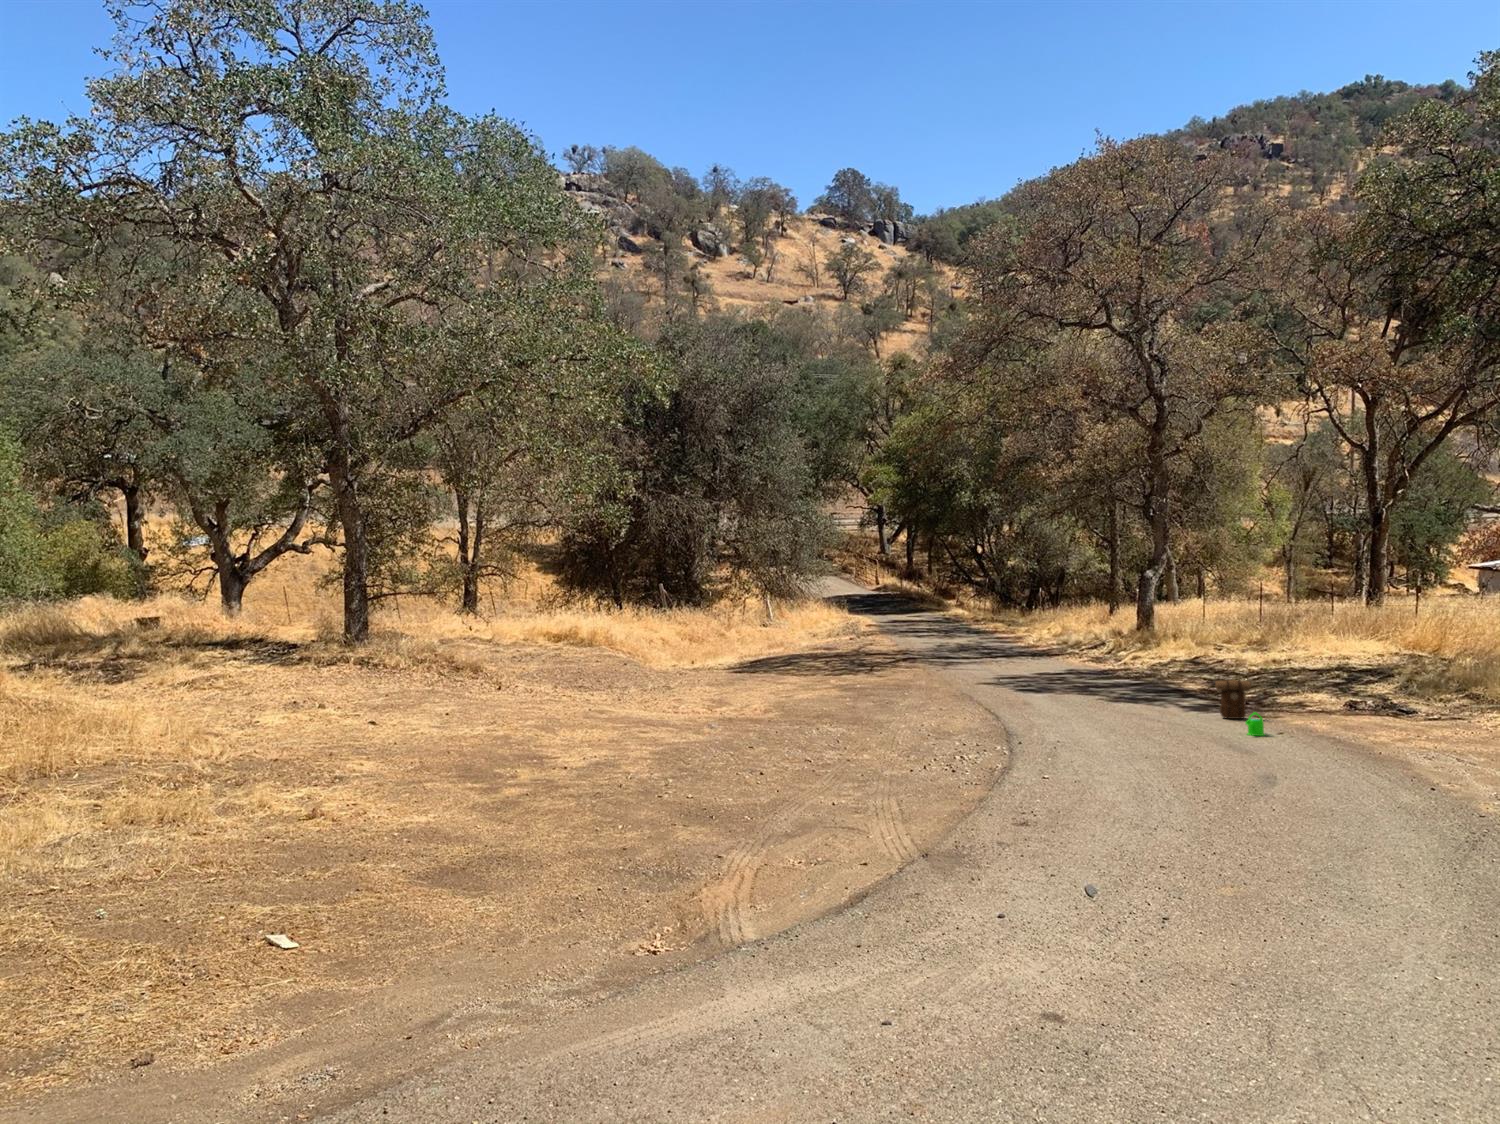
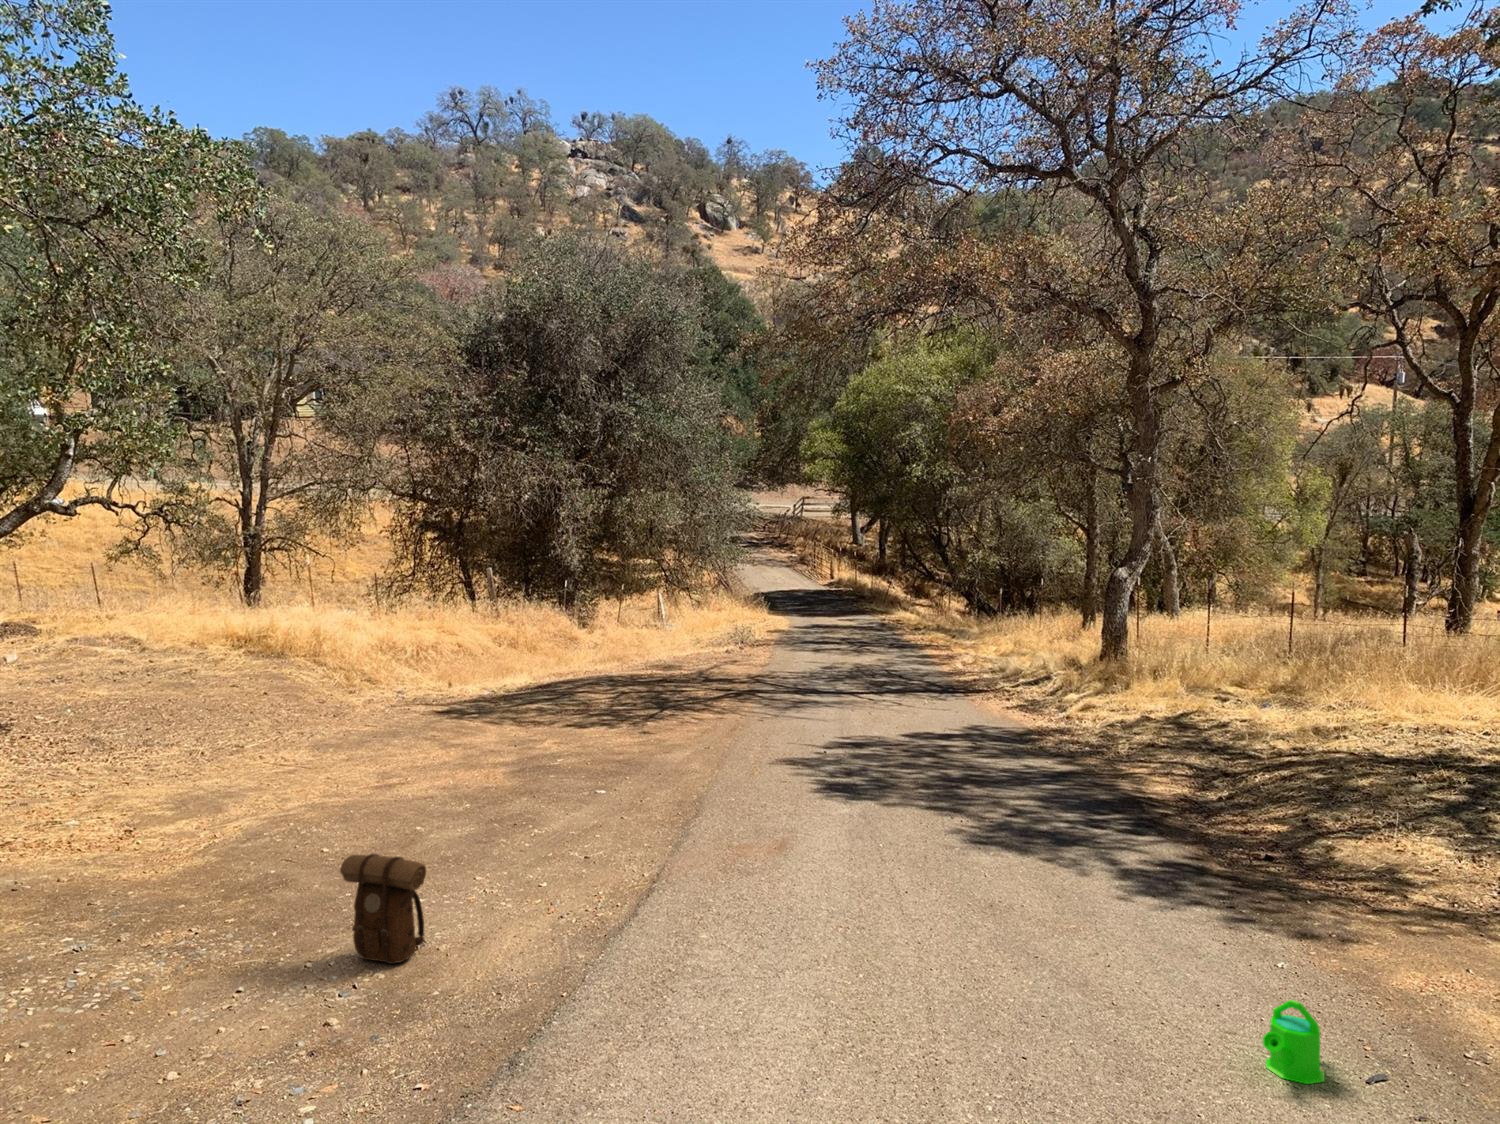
backpack: present [1215,680,1251,719] -> present [340,854,426,964]

